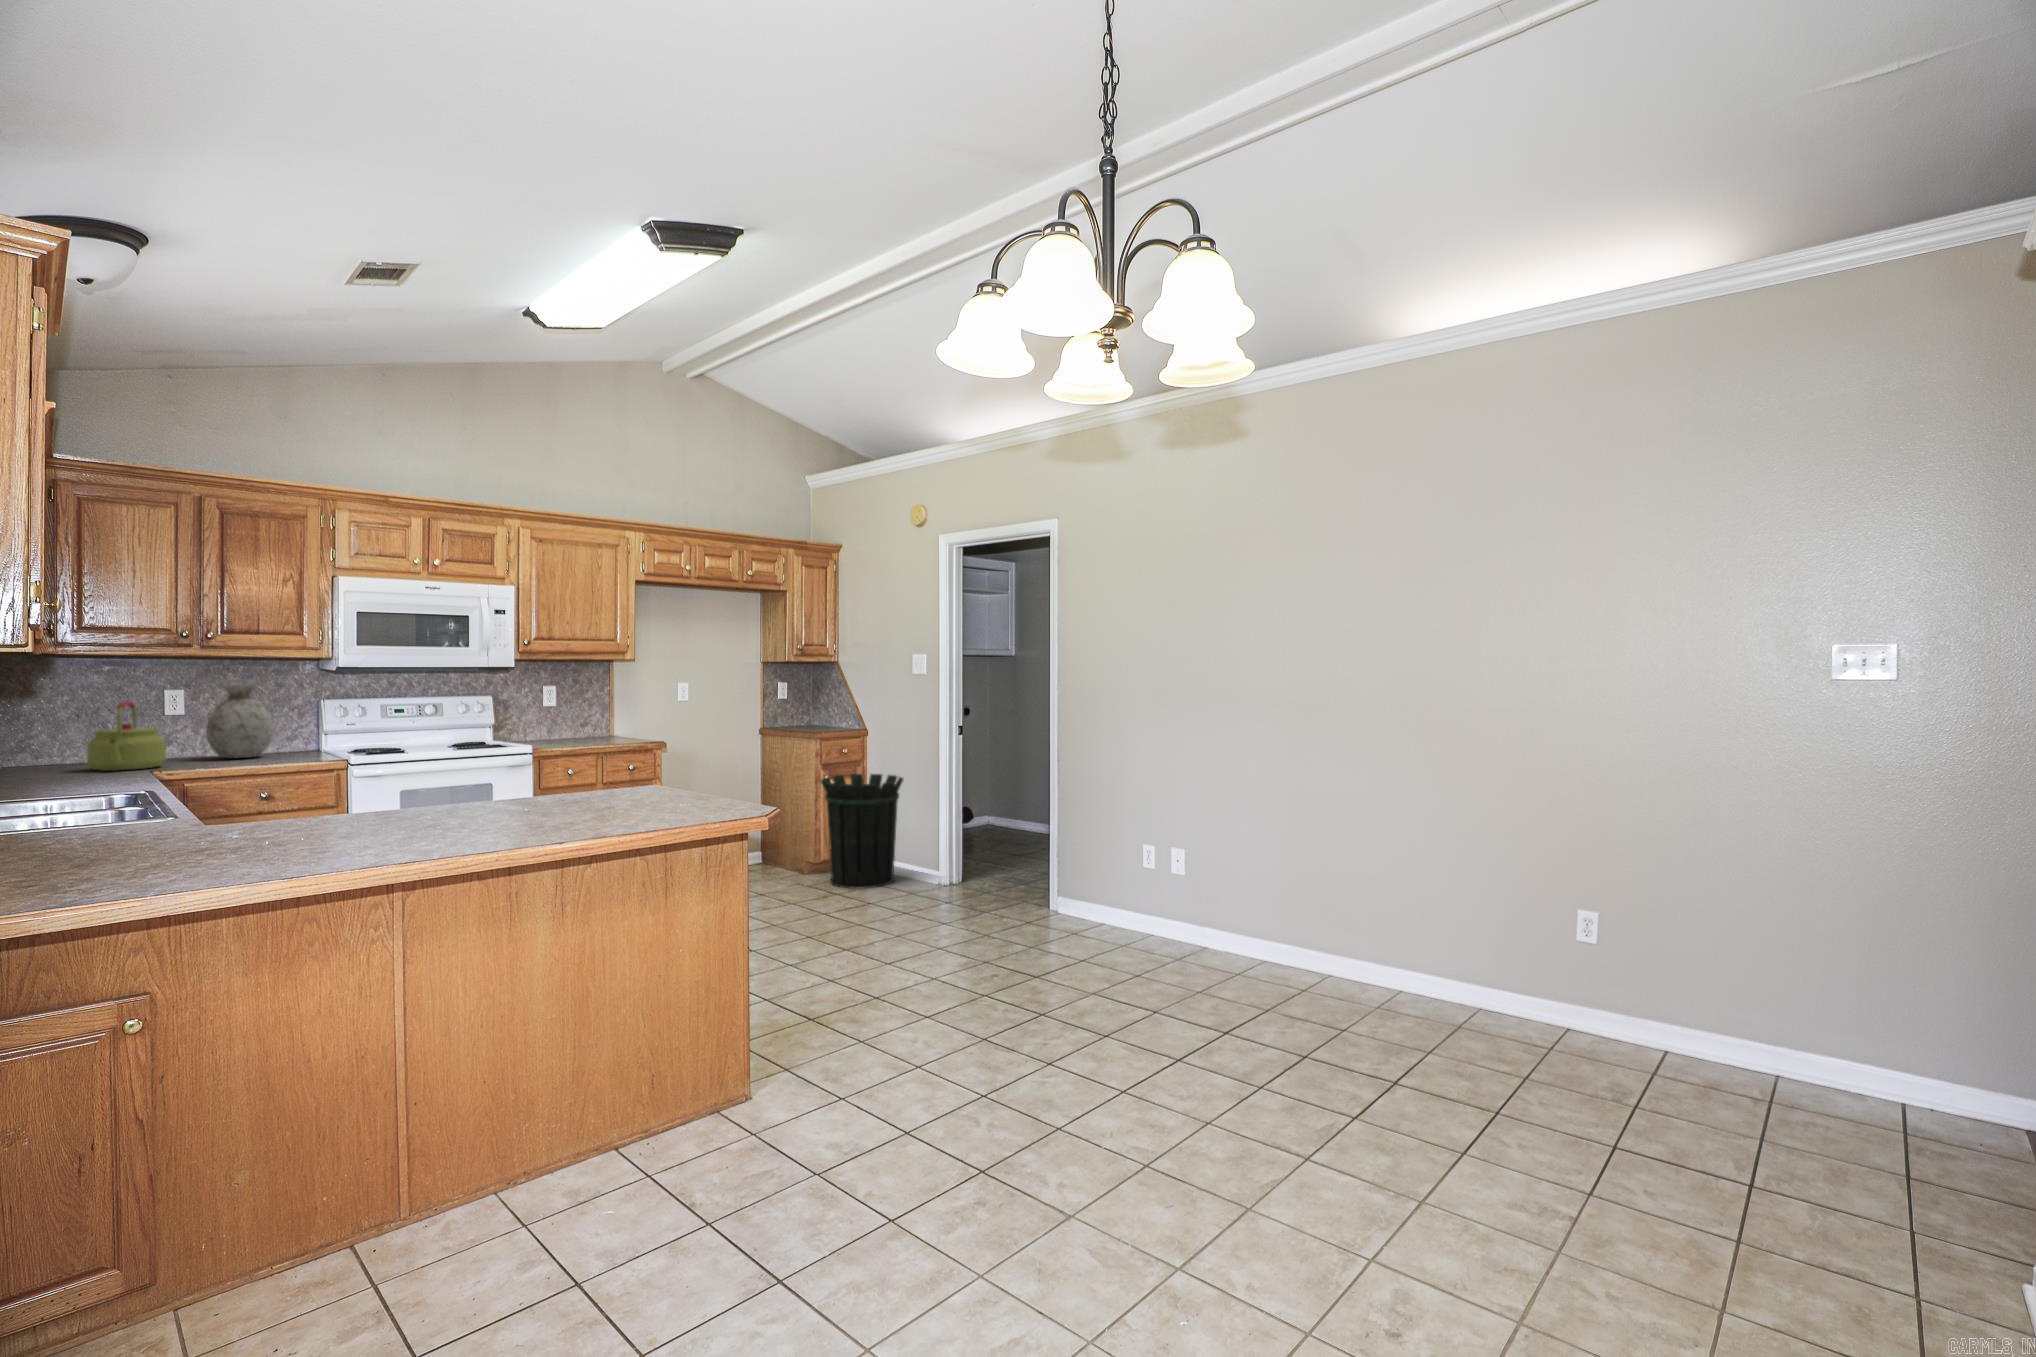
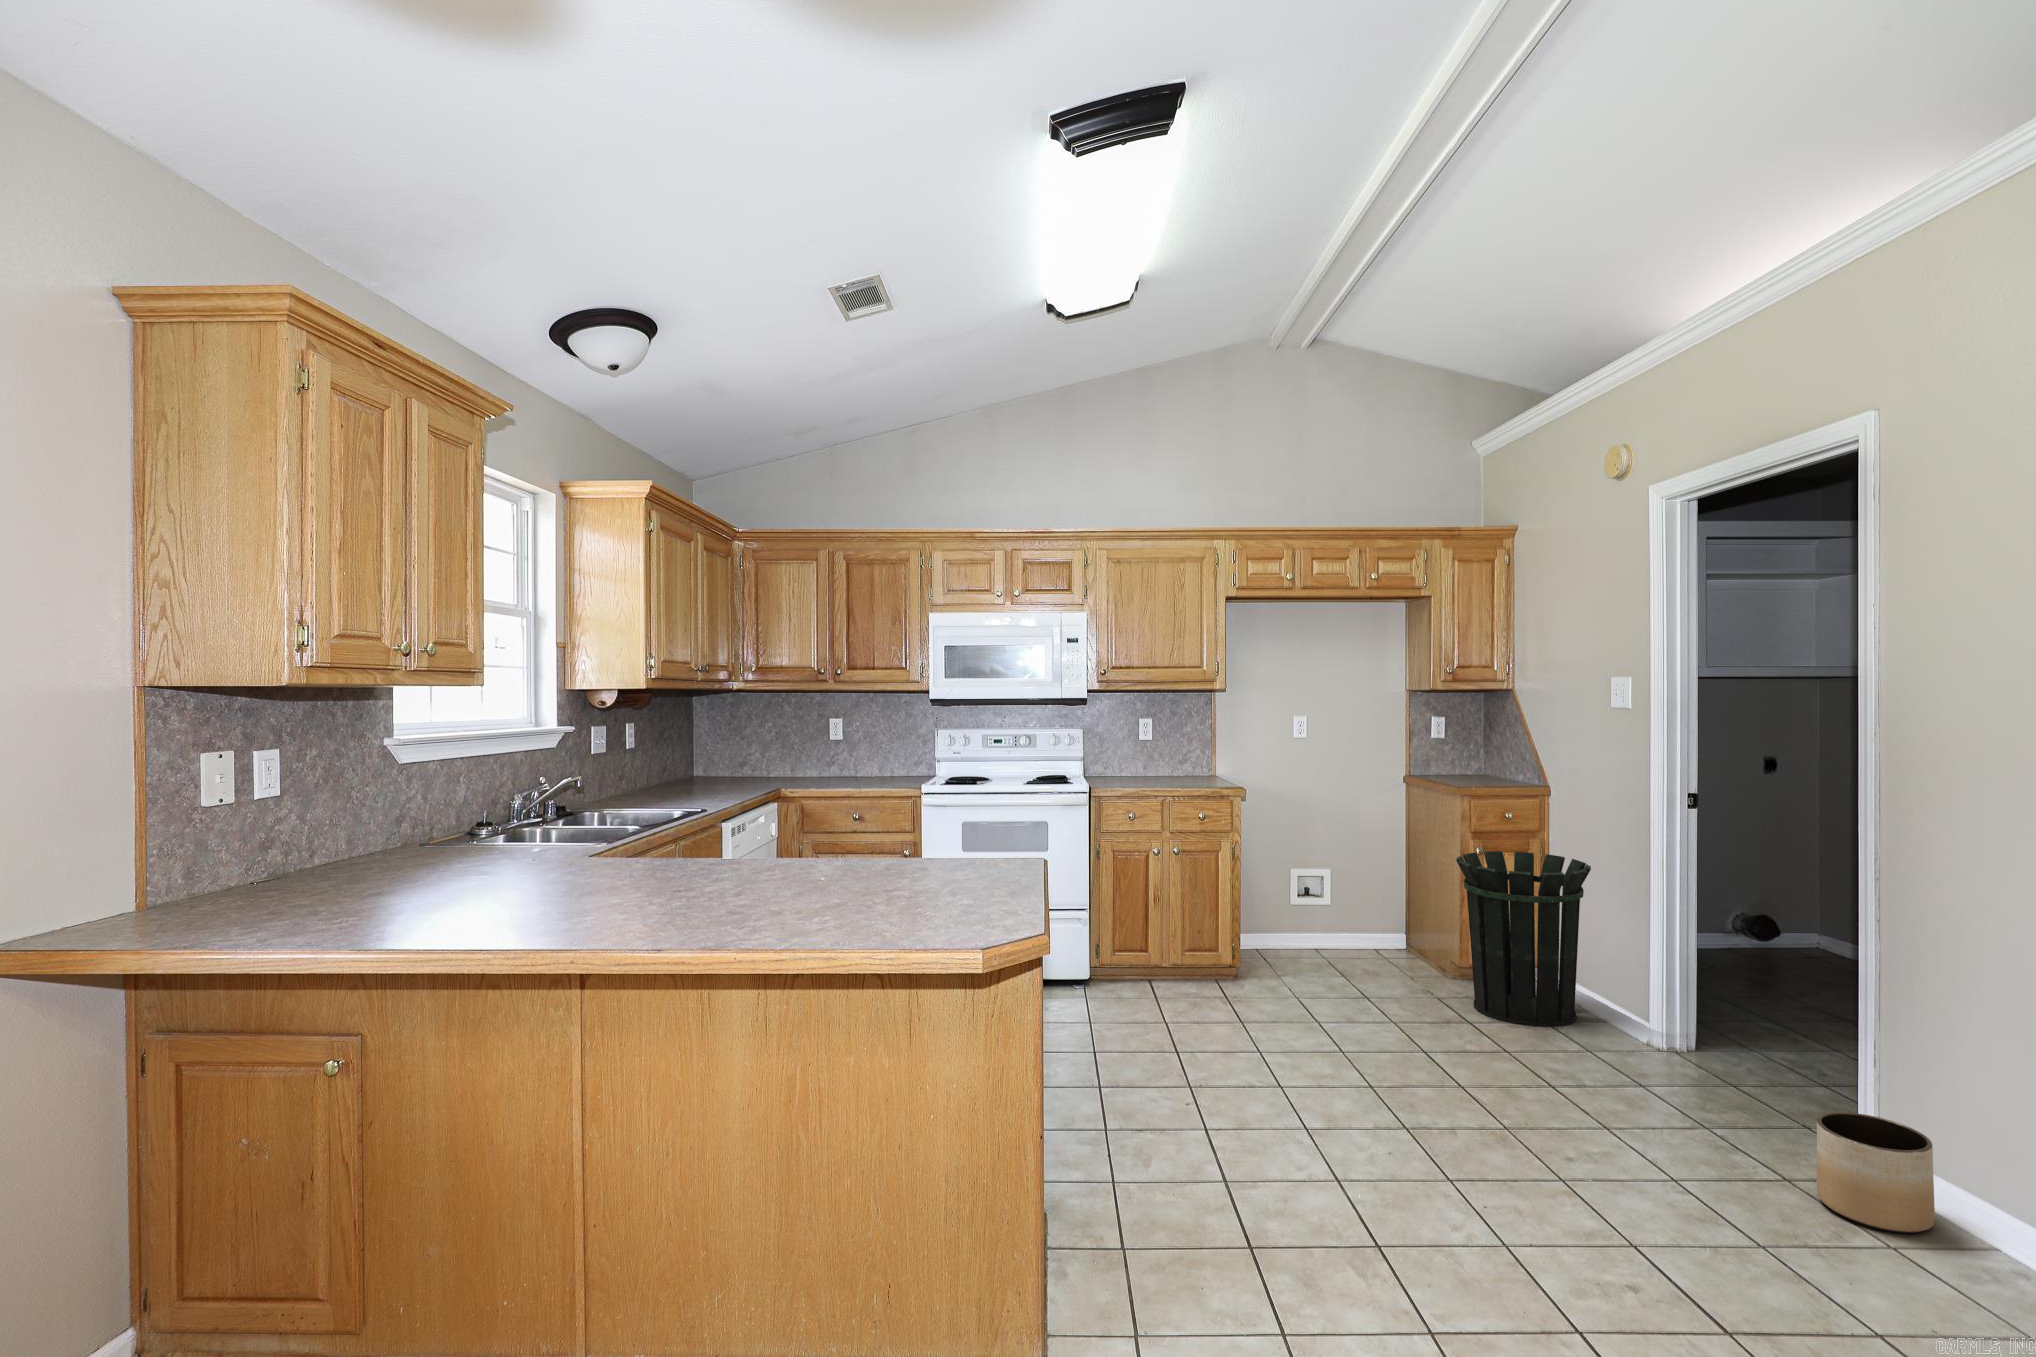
vase: present [206,685,273,758] -> none [835,716,882,781]
kettle: present [87,701,166,771] -> none [746,729,796,788]
planter: none [1052,879,1097,931] -> present [1817,1112,1935,1233]

